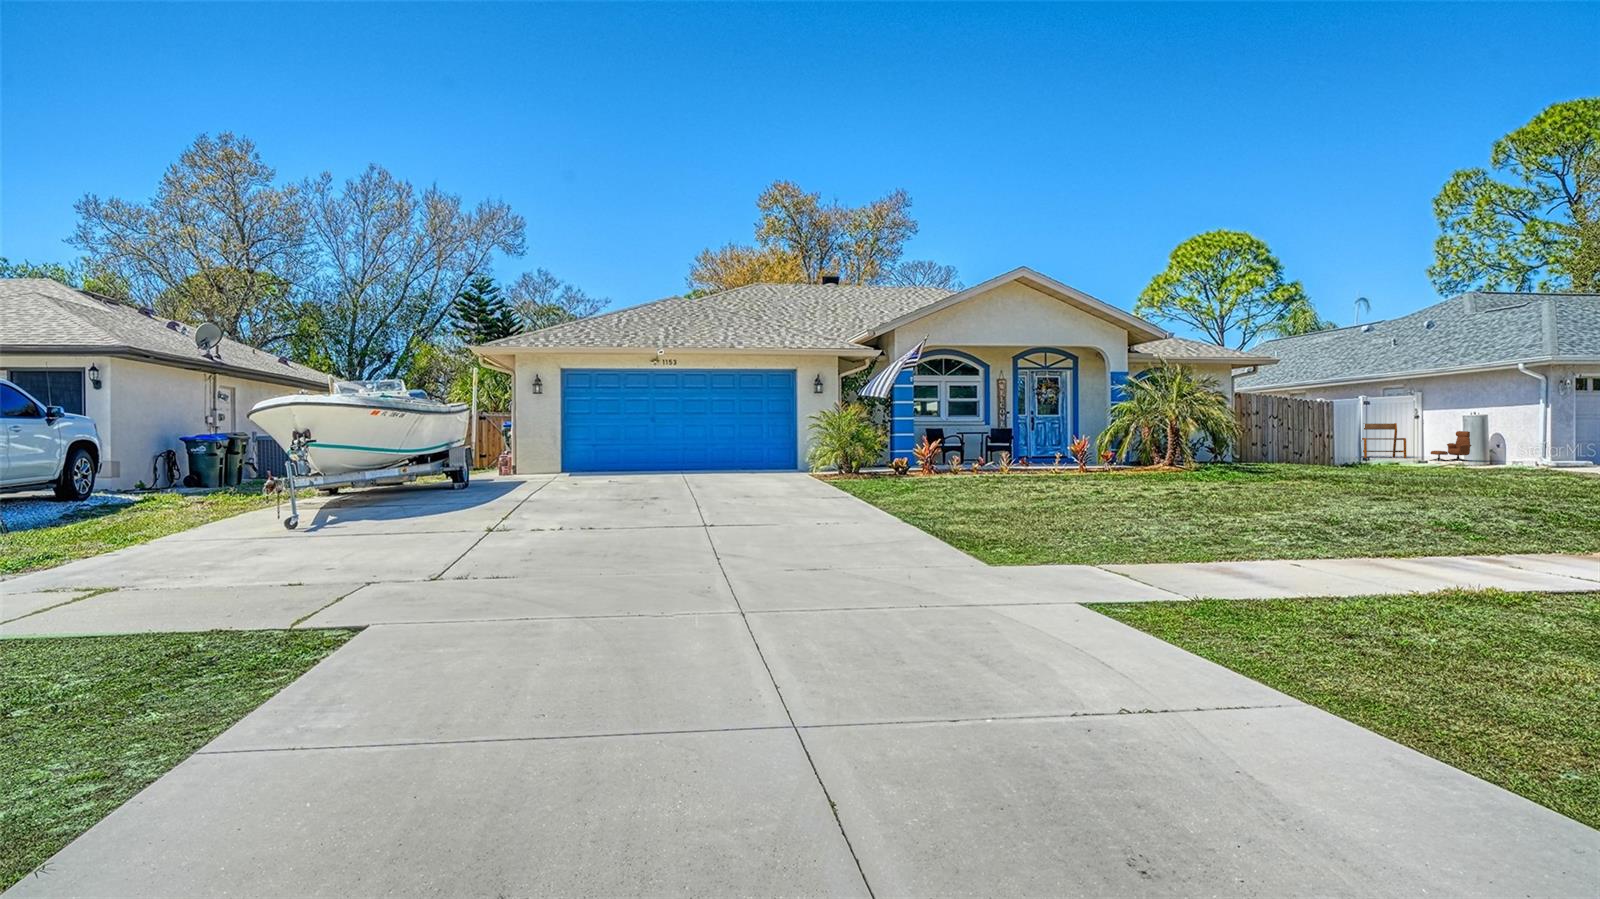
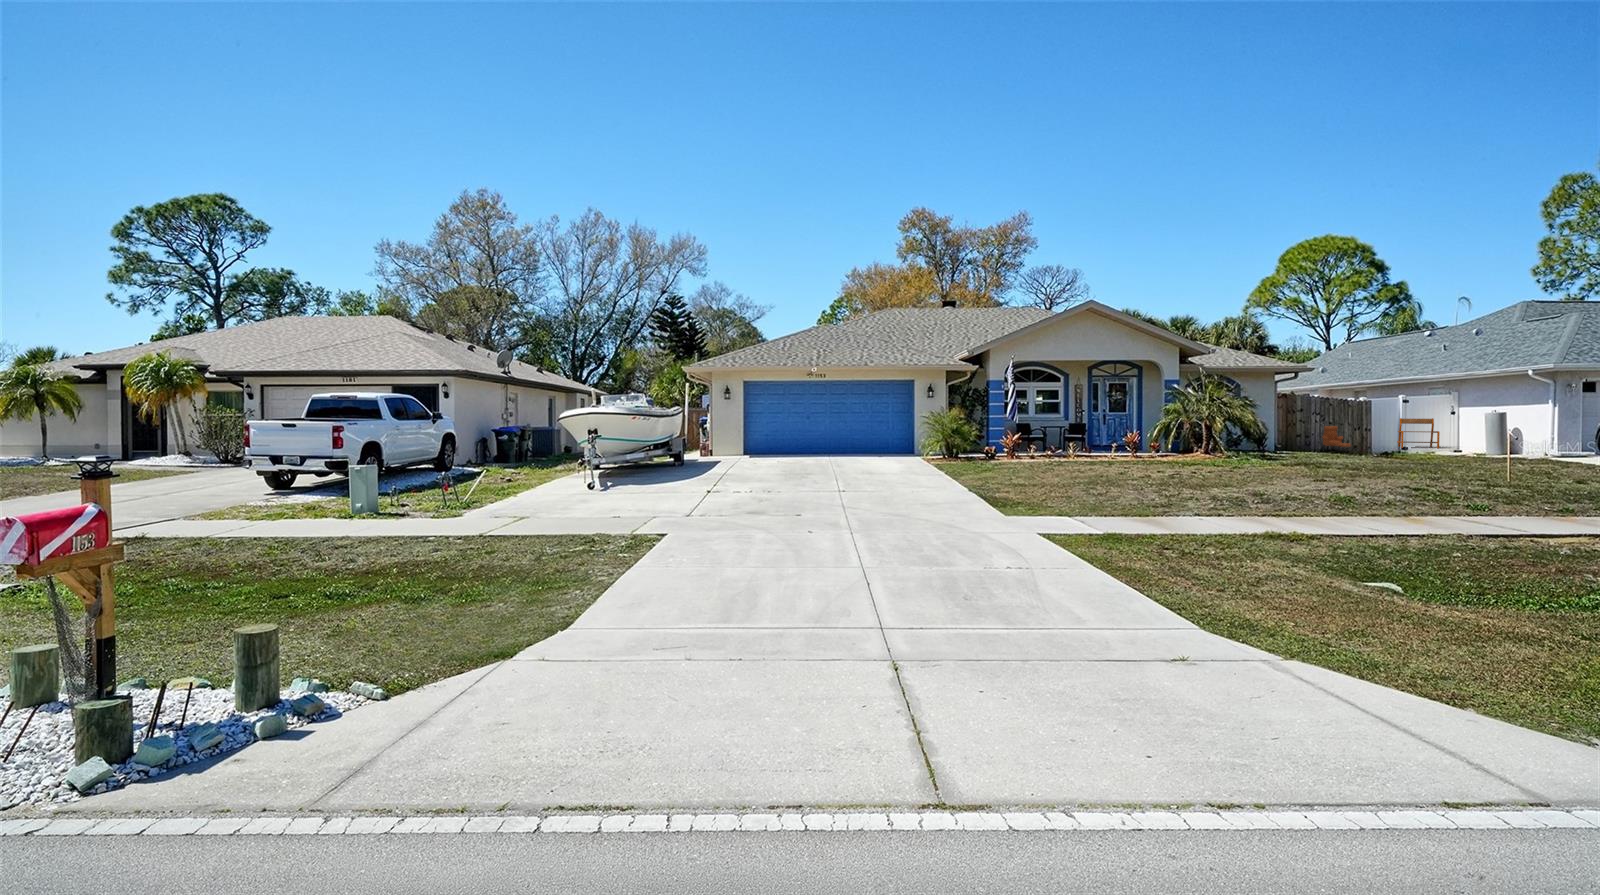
lounge chair: present [1430,431,1471,461] -> present [1322,426,1351,452]

